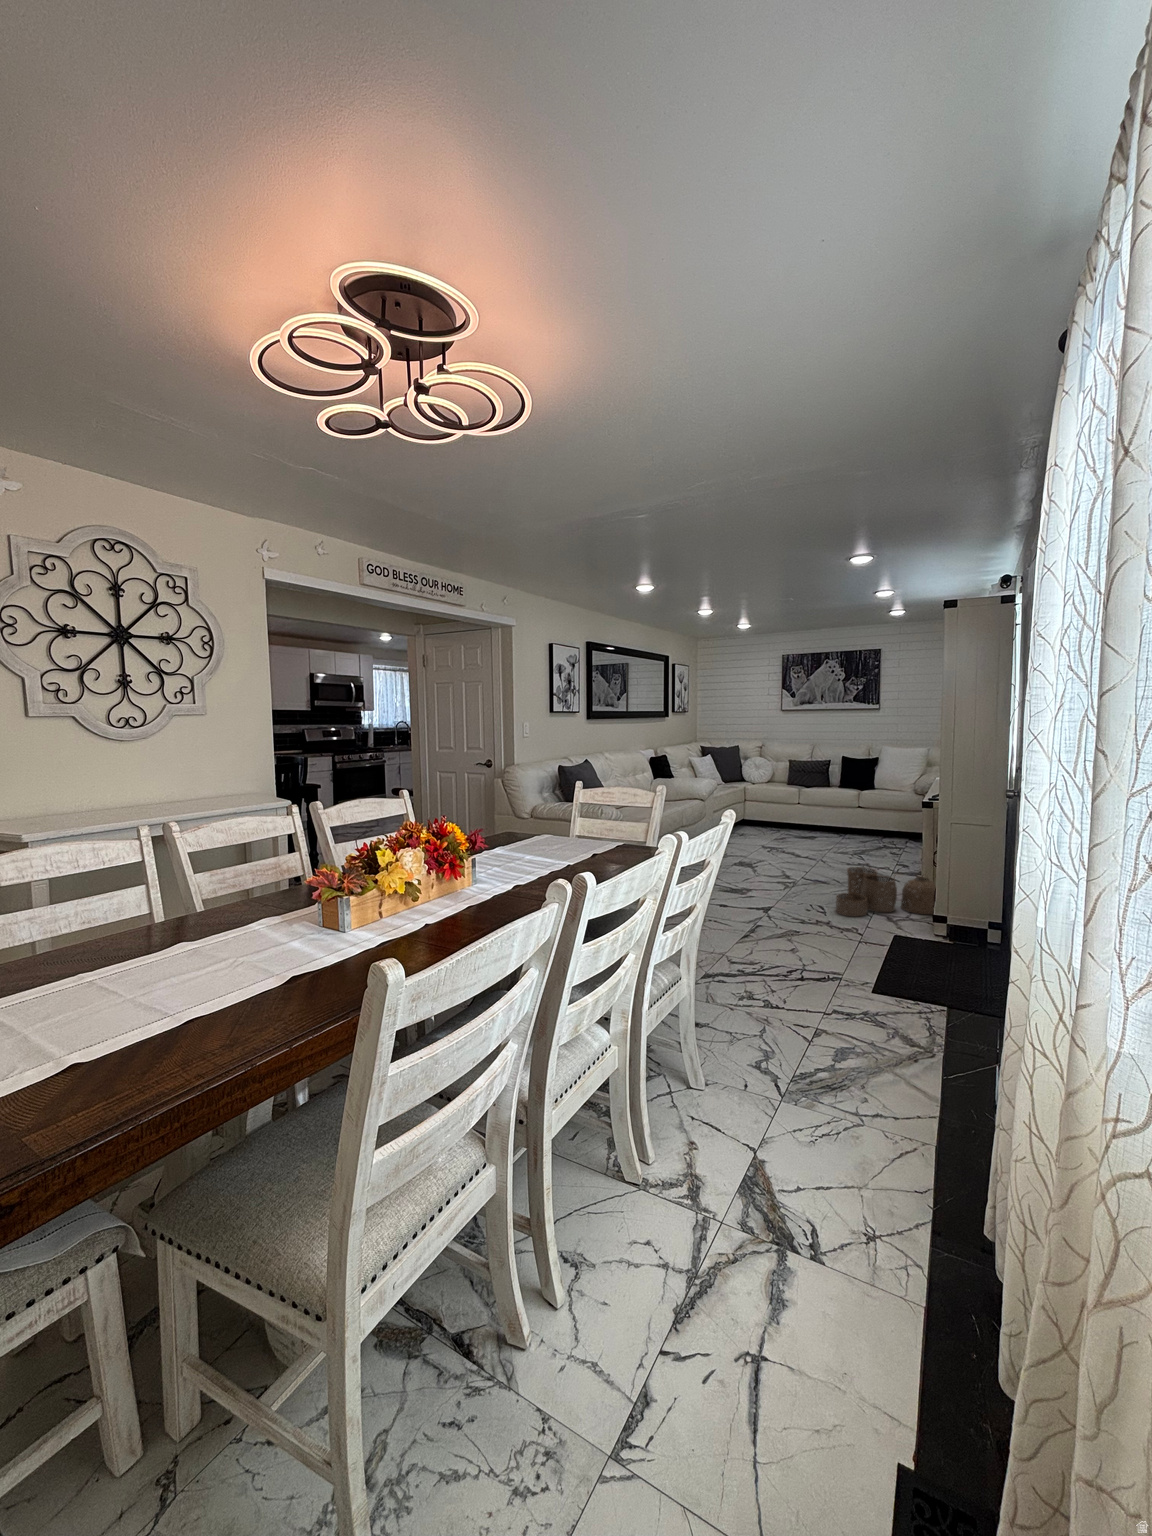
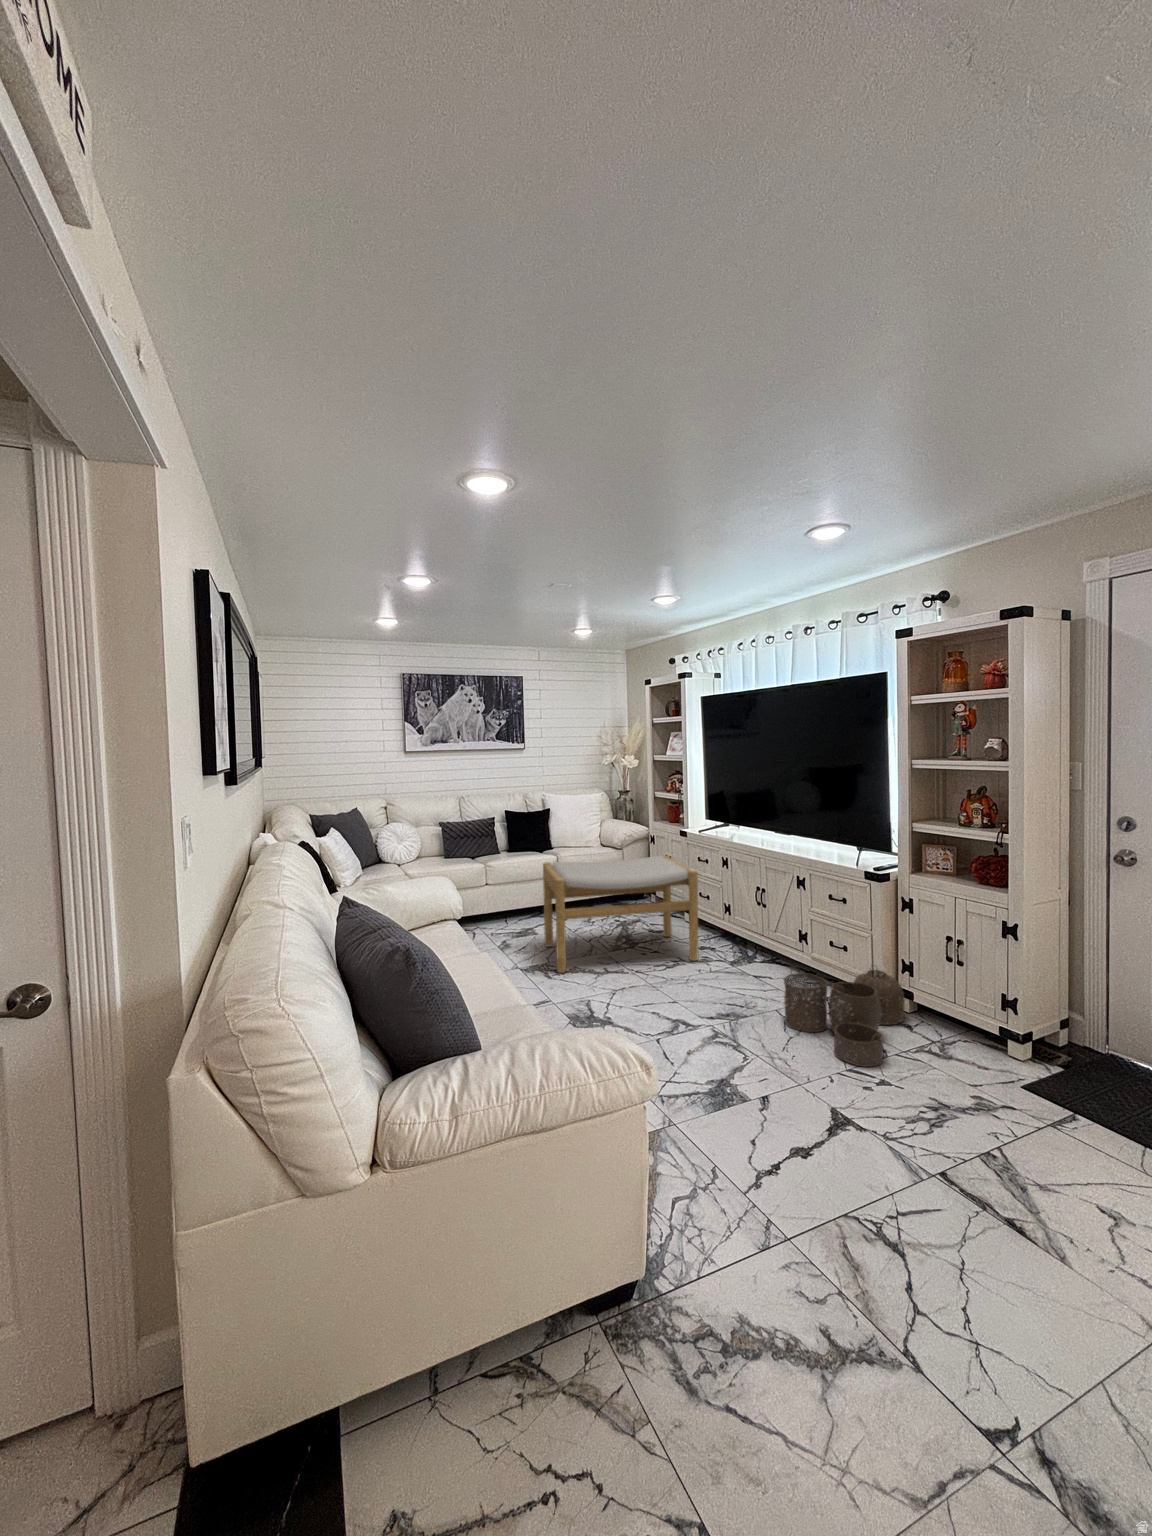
footstool: none [782,788,904,870] -> present [543,855,699,973]

